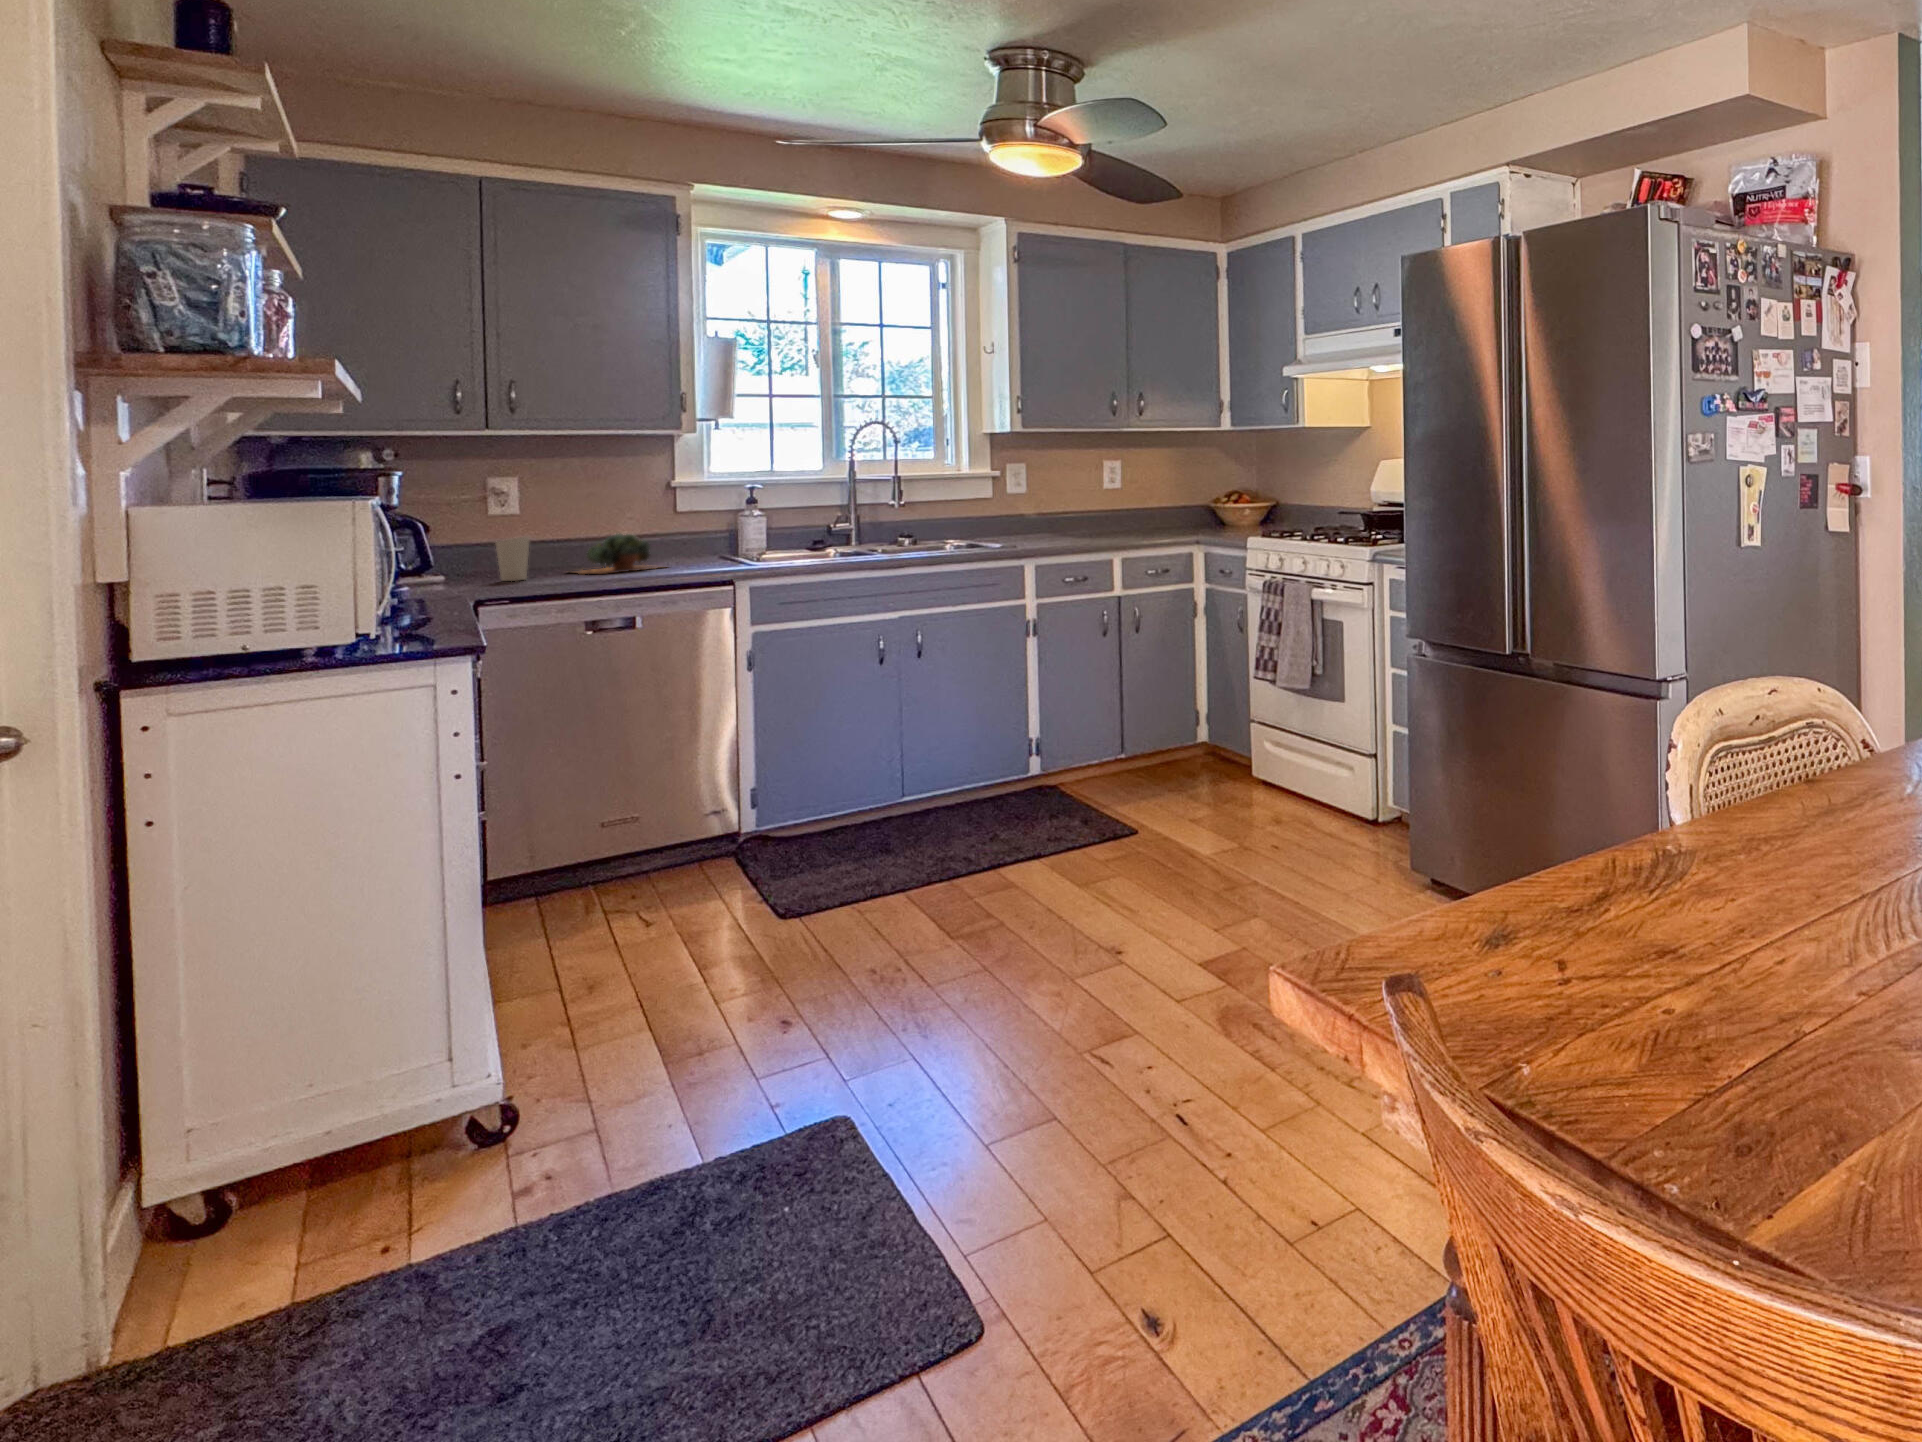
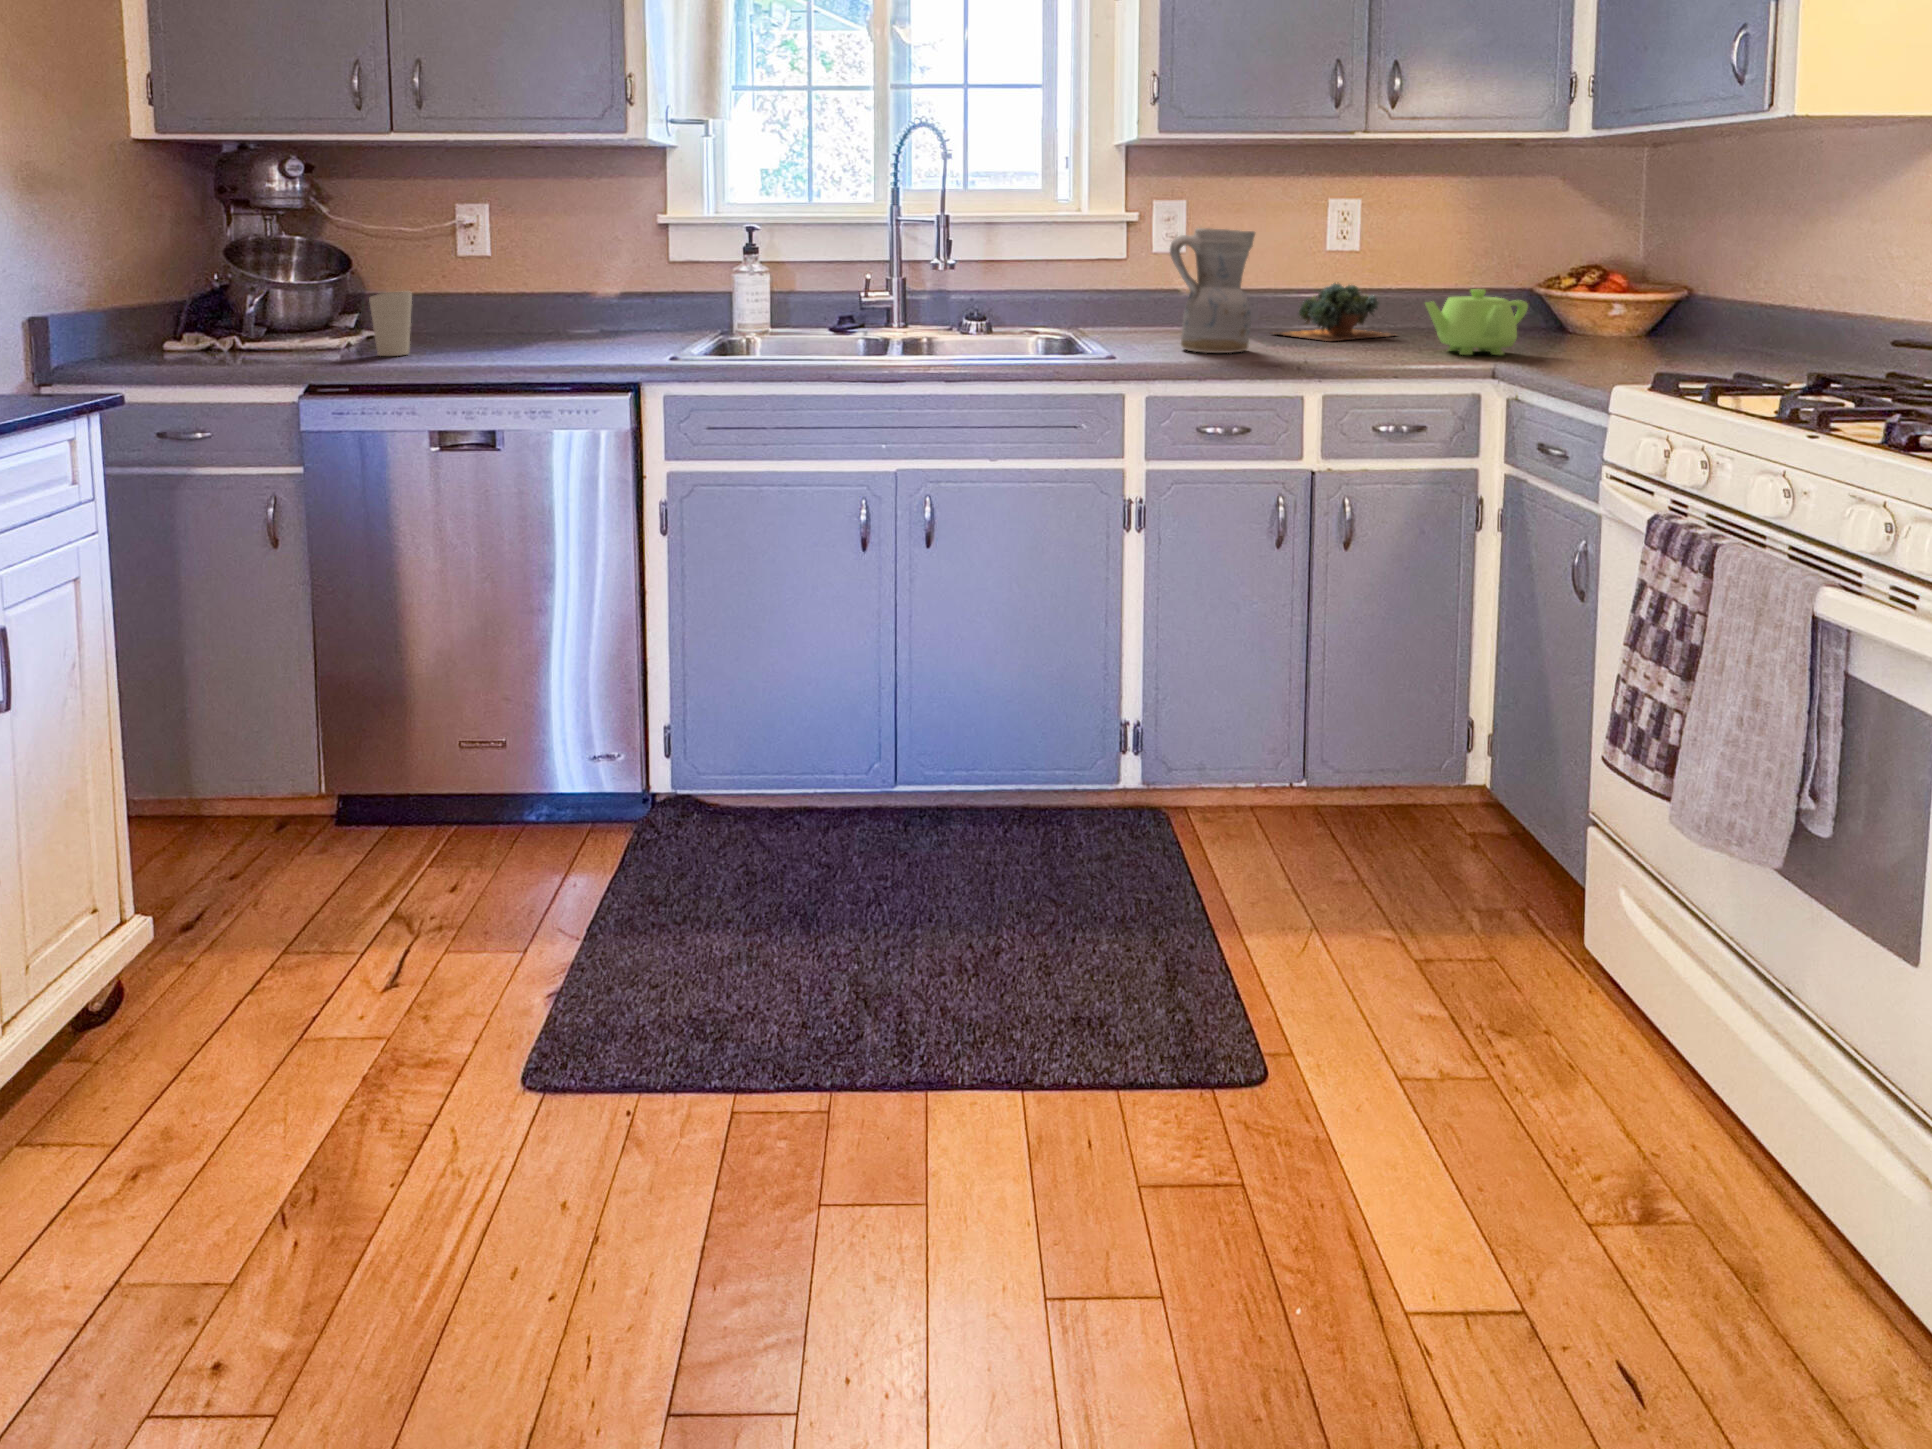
ceramic pitcher: none [1040,479,1083,543] -> present [1170,228,1255,353]
teapot: none [1165,504,1211,536] -> present [1425,289,1528,355]
succulent plant: present [577,534,657,574] -> present [1273,283,1394,341]

